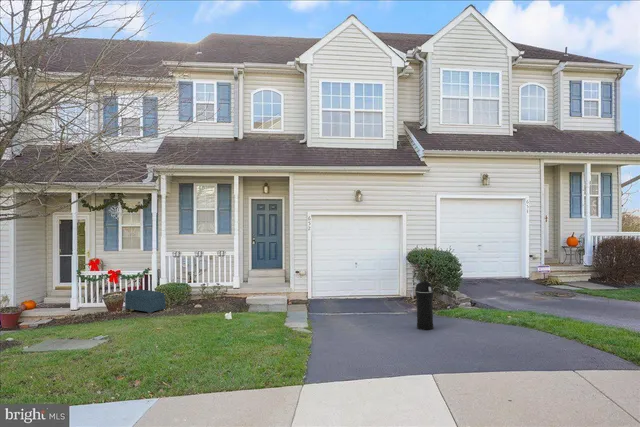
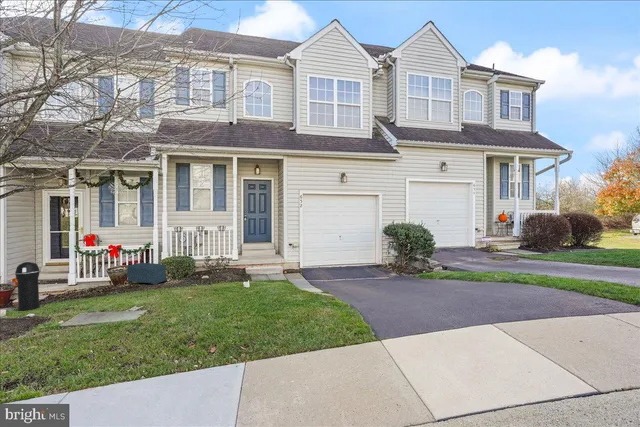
trash can: present [415,281,434,330] -> present [15,262,40,311]

